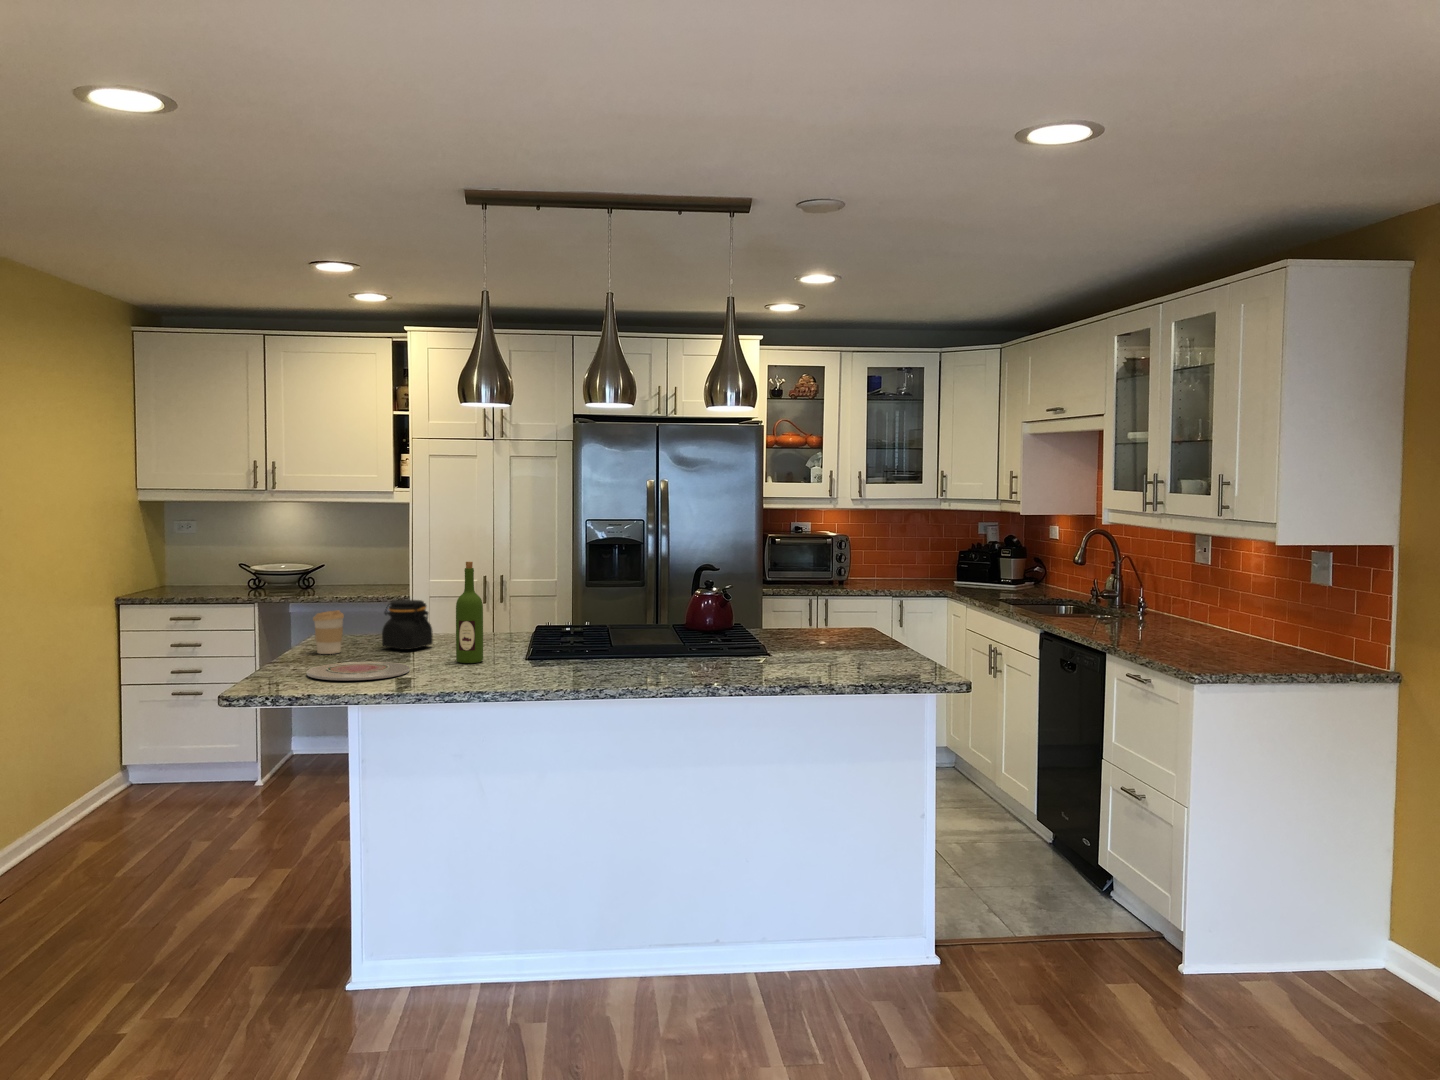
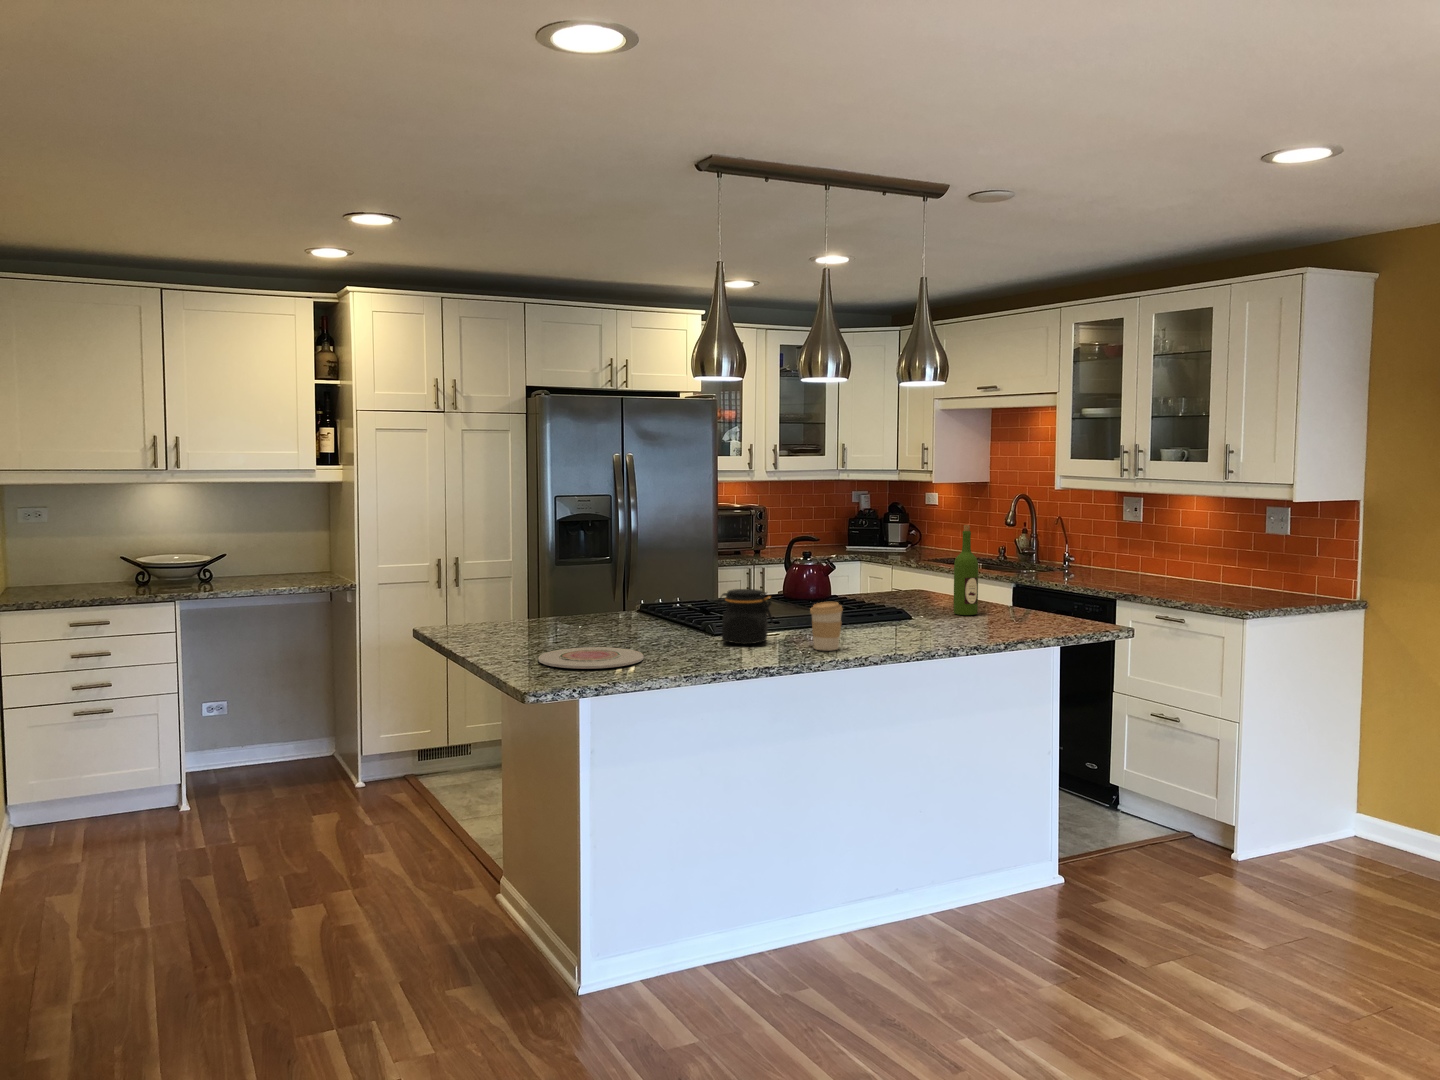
wine bottle: present [456,562,483,663] -> present [954,525,978,615]
jar: present [382,600,433,650] -> present [716,589,773,644]
coffee cup: present [313,610,344,654] -> present [810,602,843,651]

